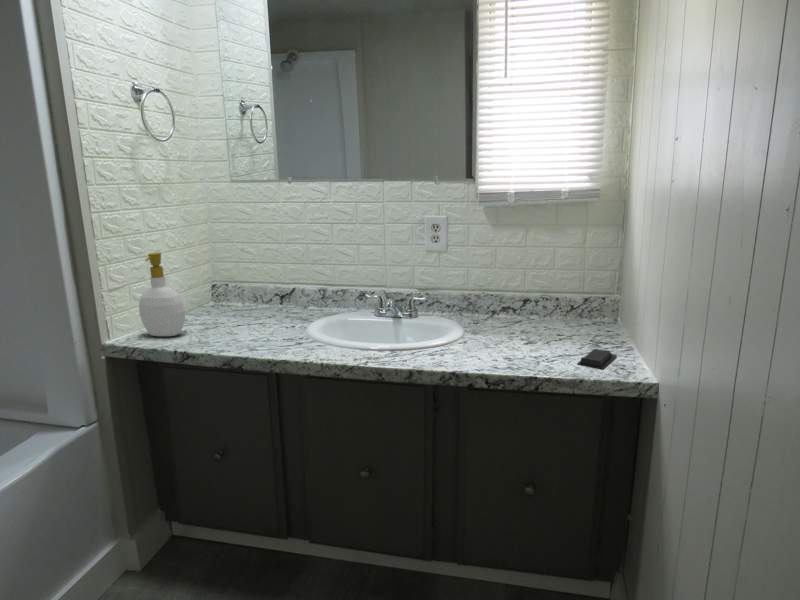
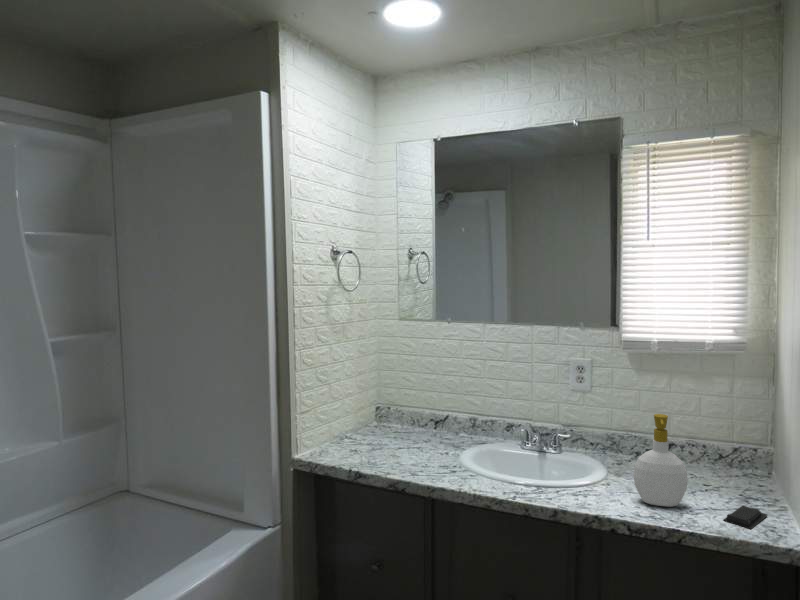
soap bottle: present [139,252,185,337] -> present [633,414,688,507]

